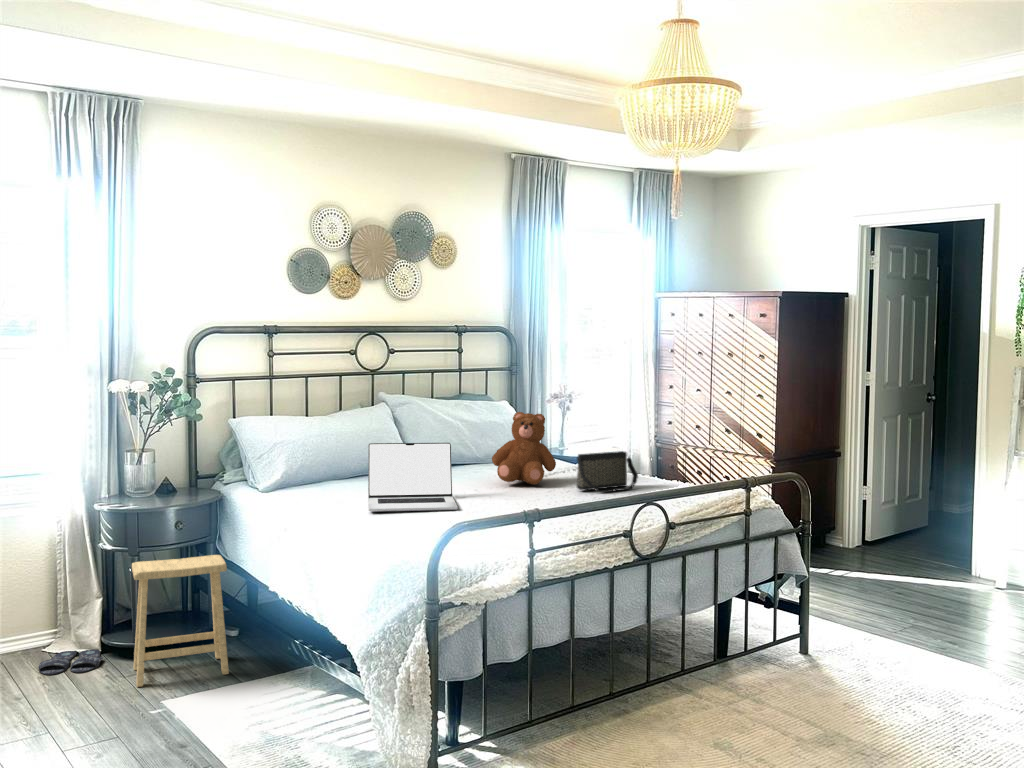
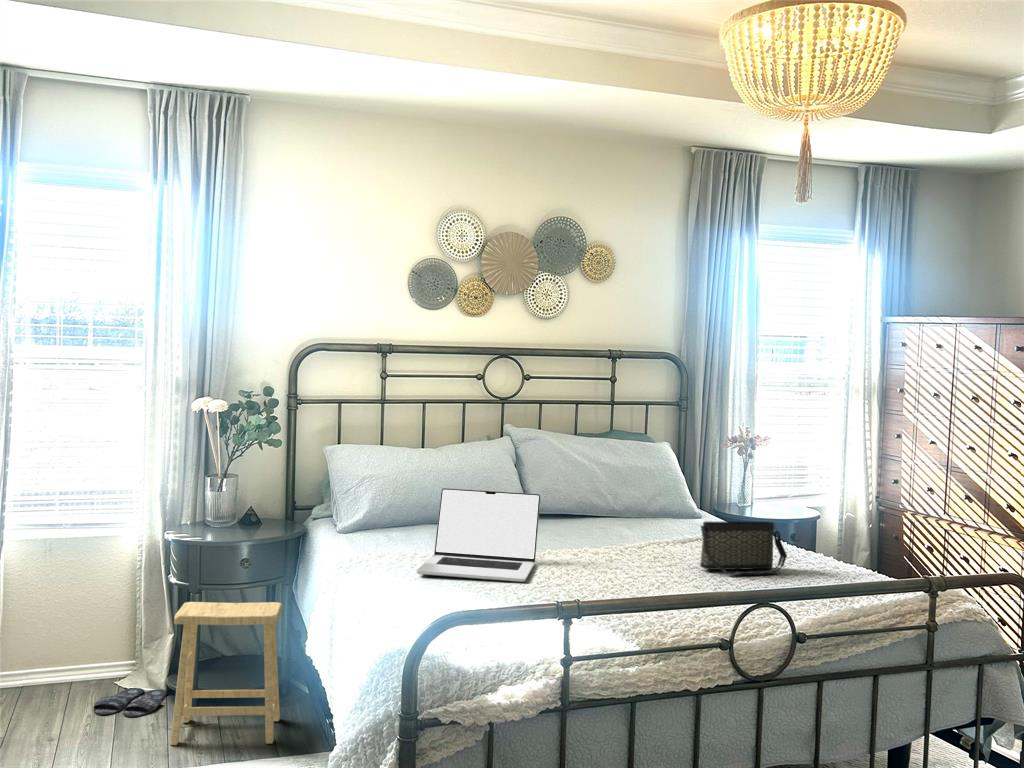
teddy bear: present [492,412,556,485] -> none [605,460,685,555]

